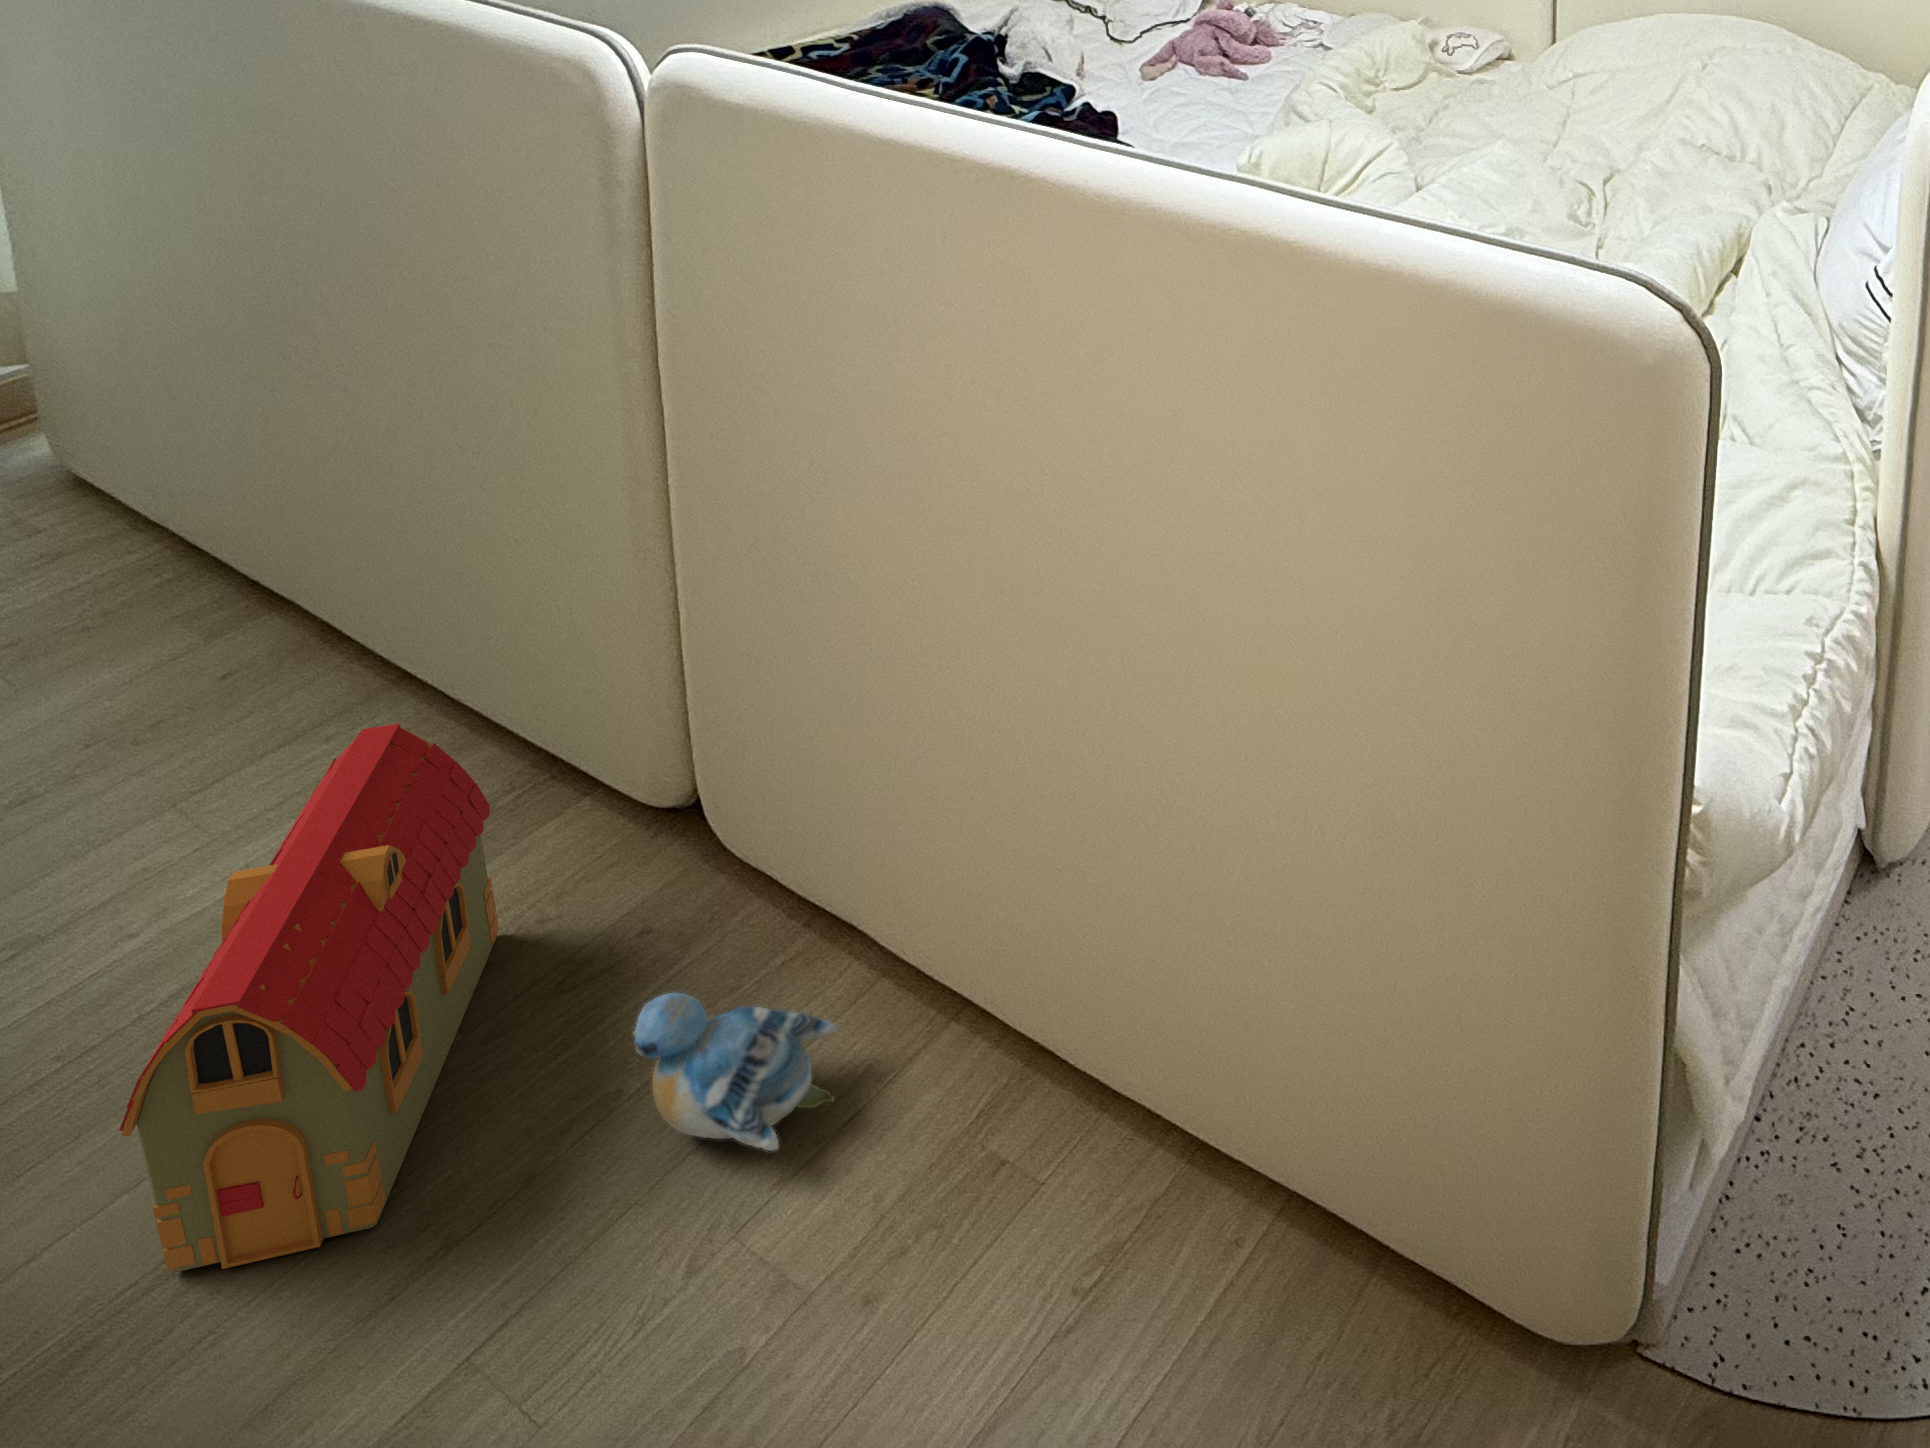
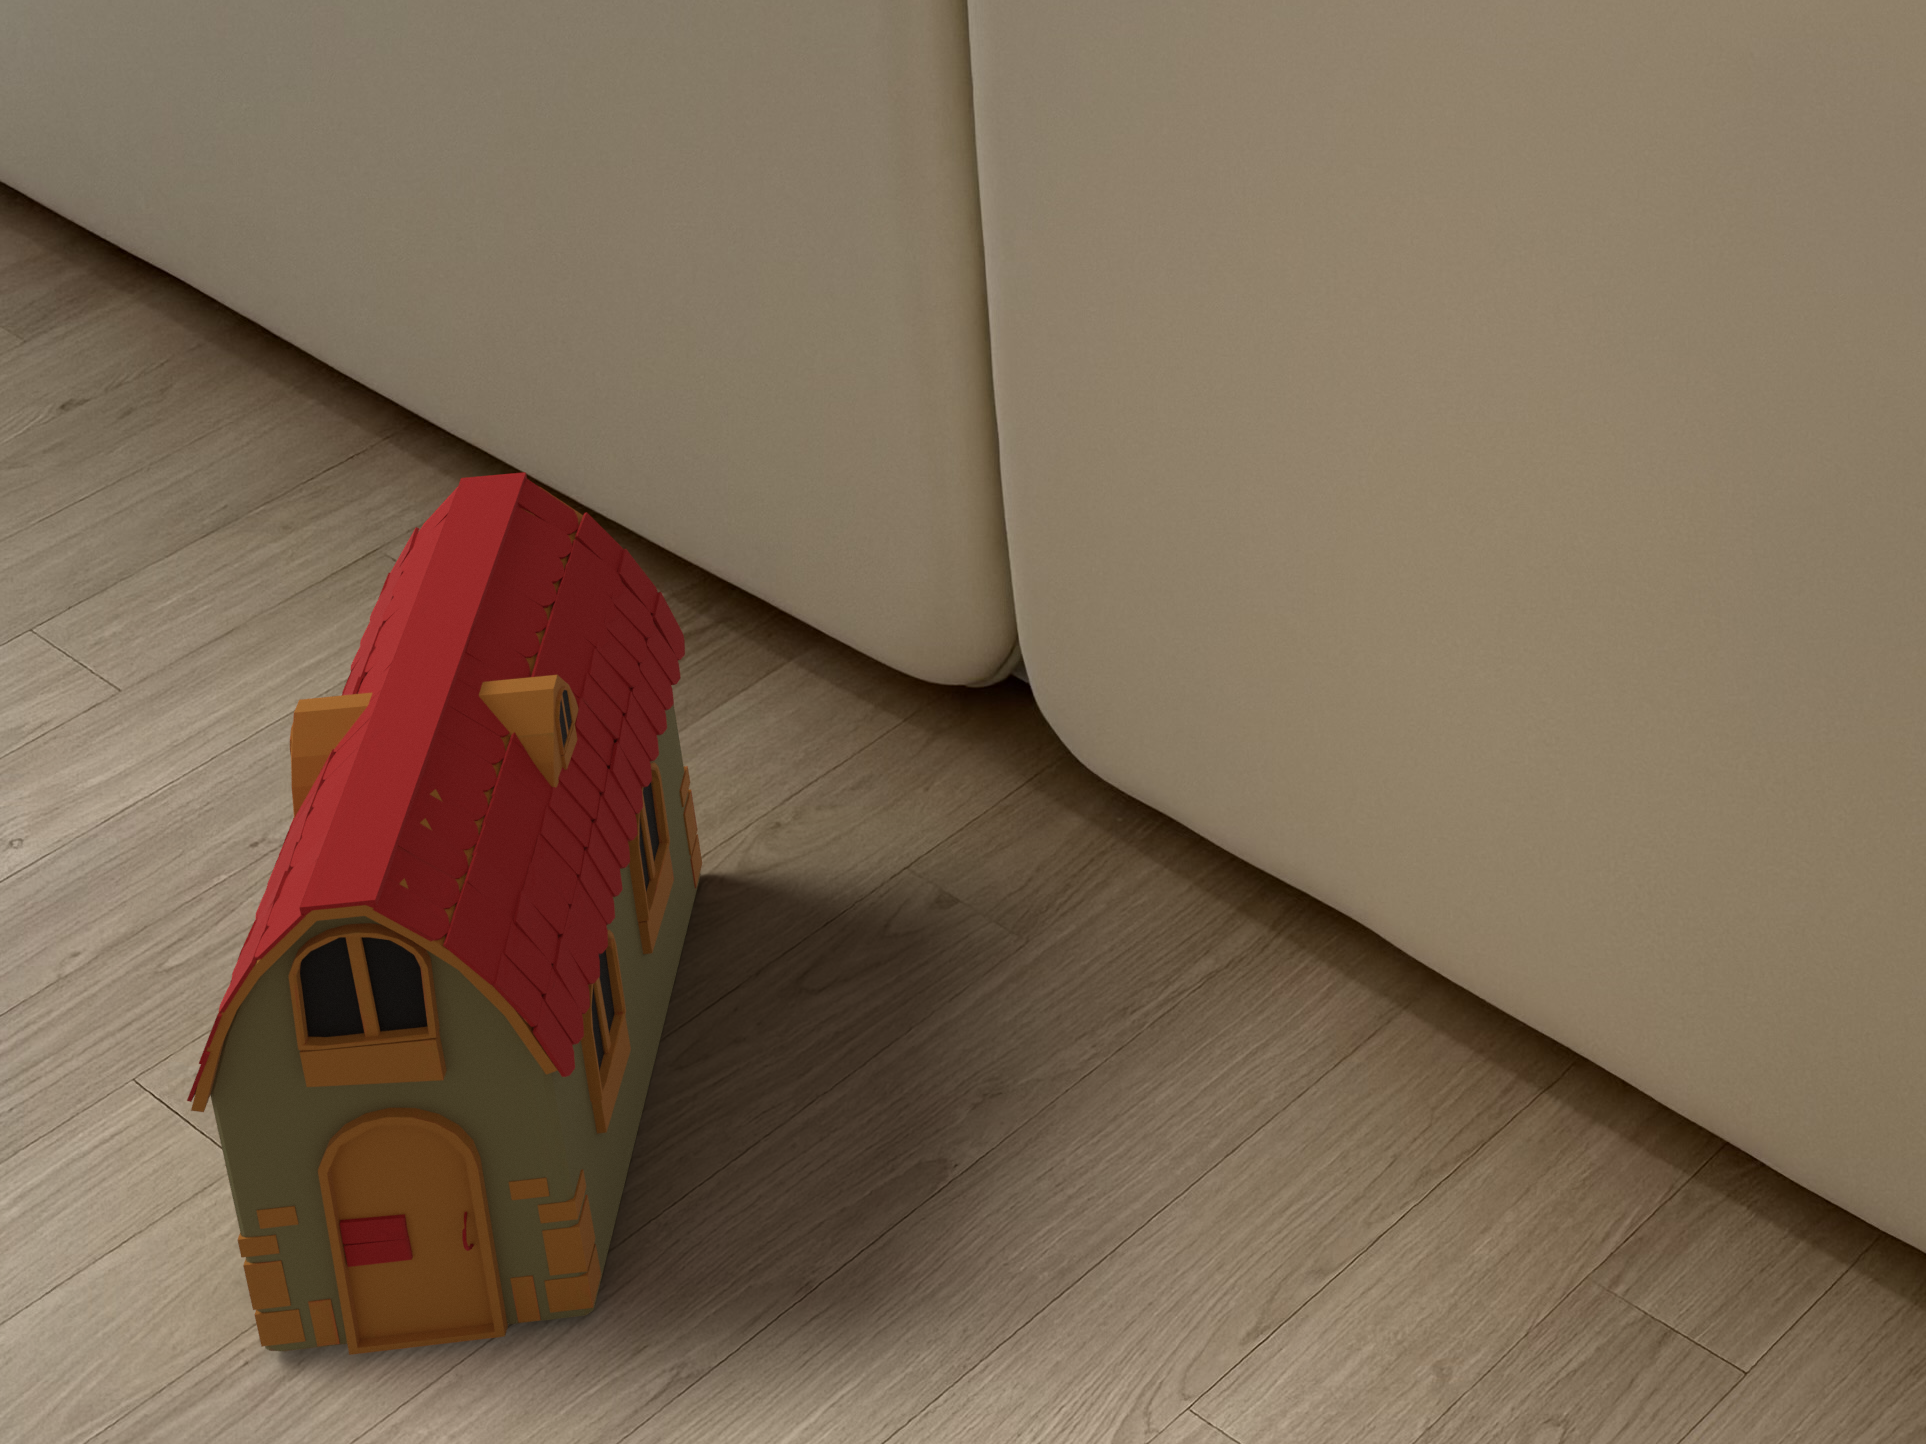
plush toy: present [632,993,837,1151] -> none [1000,971,1368,1252]

